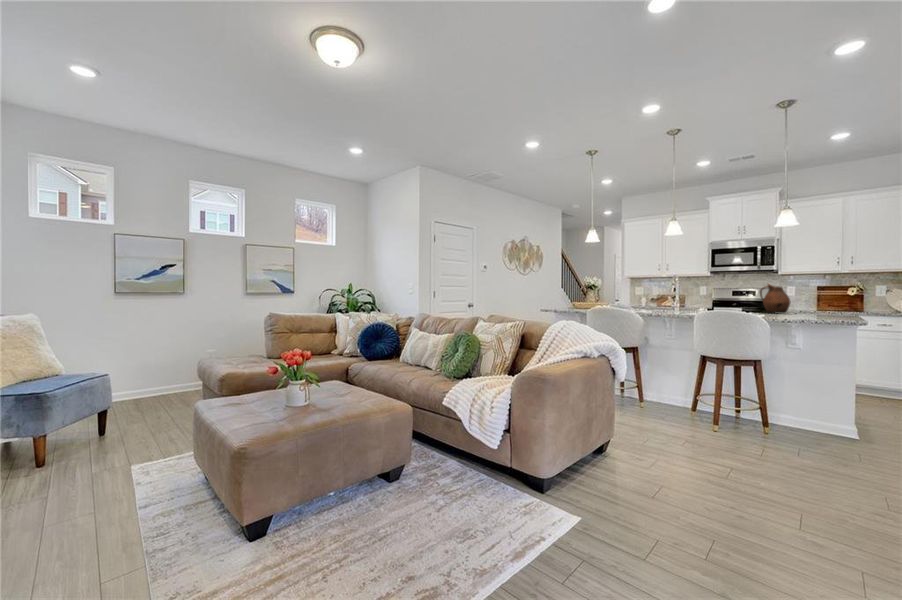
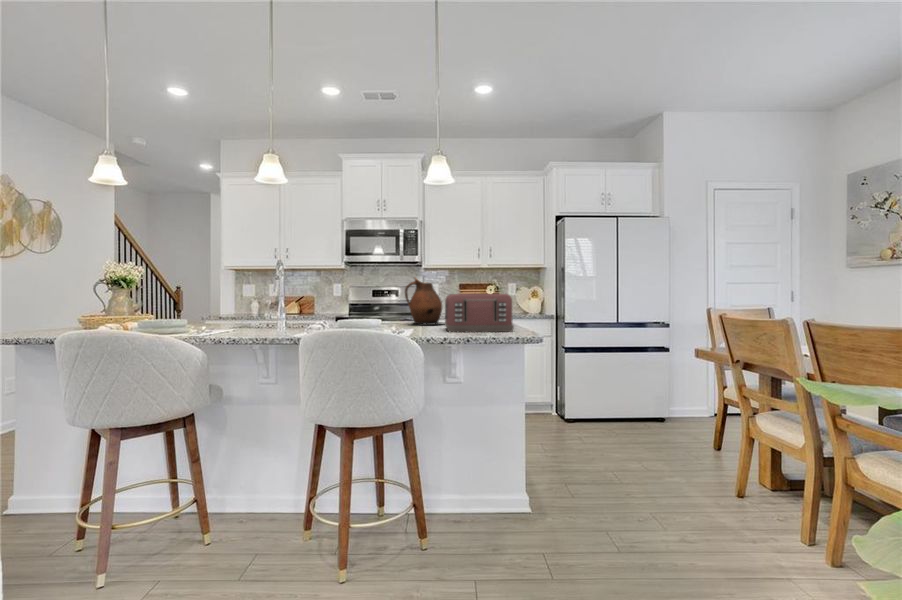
toaster: none [789,294,843,318] -> present [445,294,514,332]

